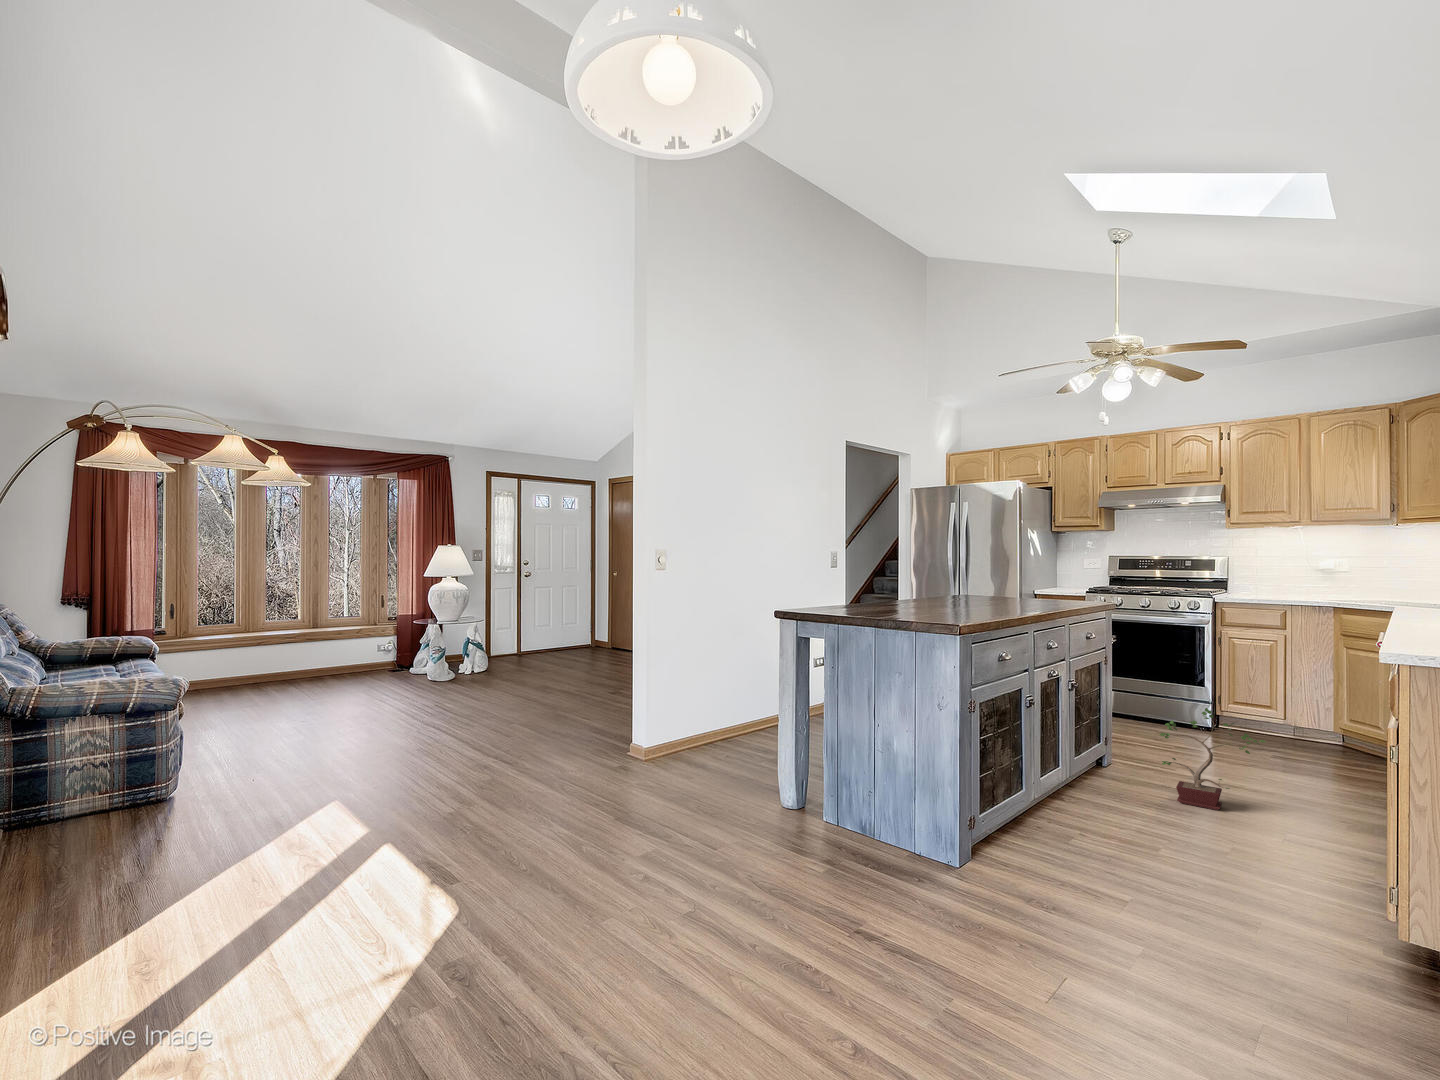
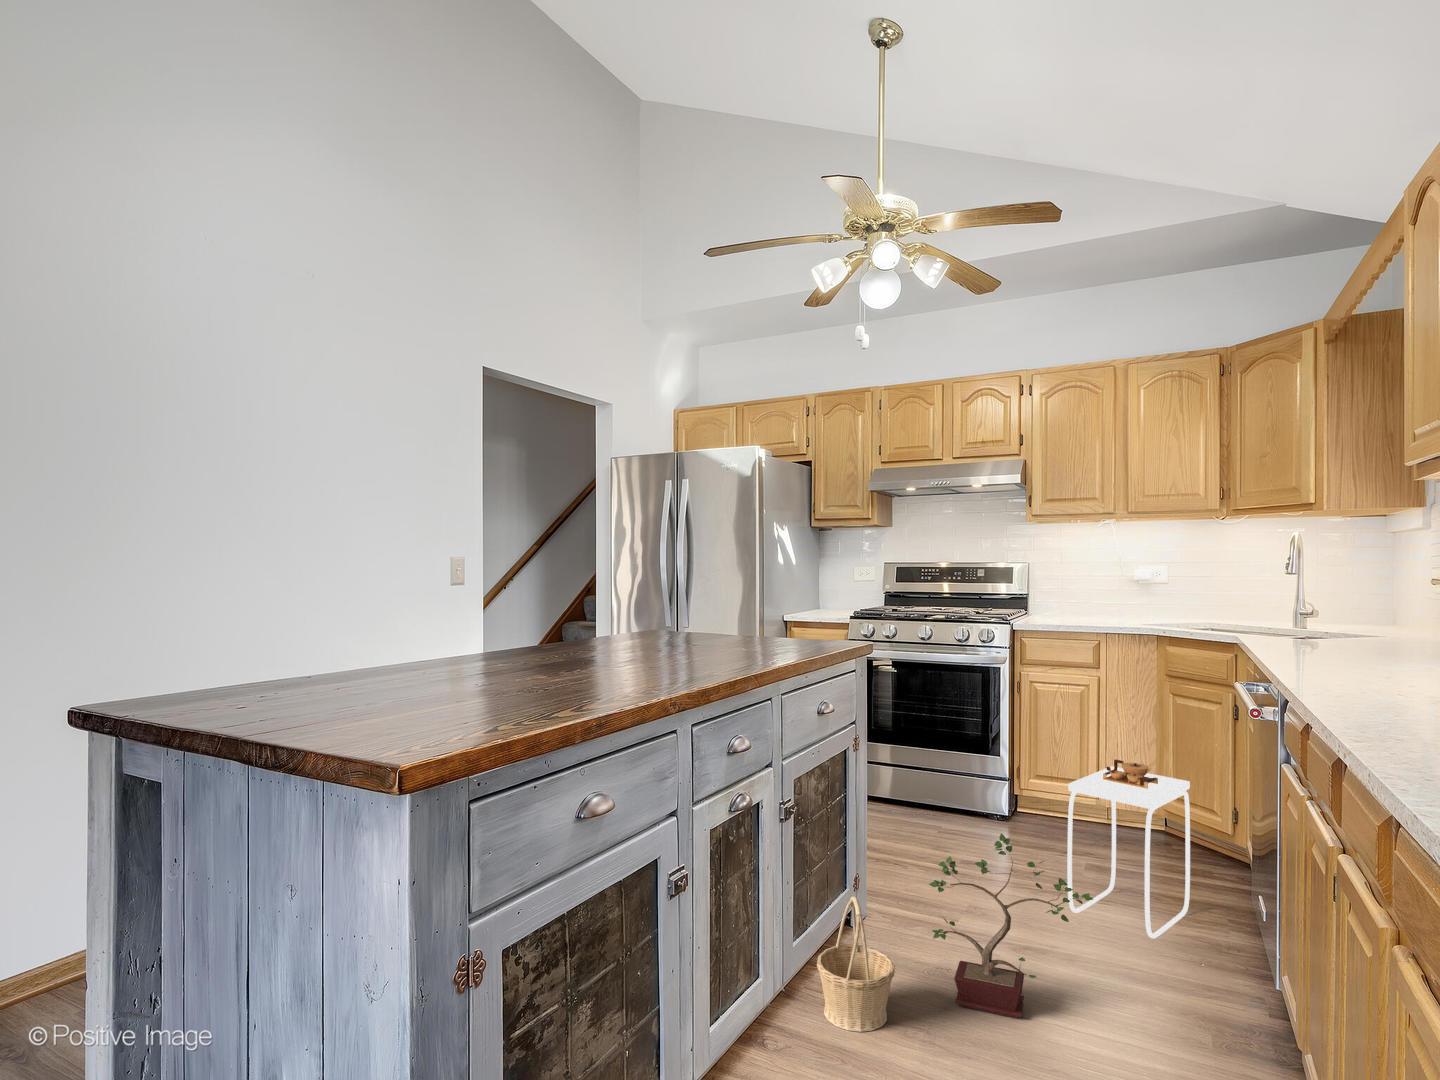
side table: none [1255,681,1349,790] -> present [1067,759,1190,938]
basket: none [1091,736,1139,806] -> present [817,897,895,1032]

